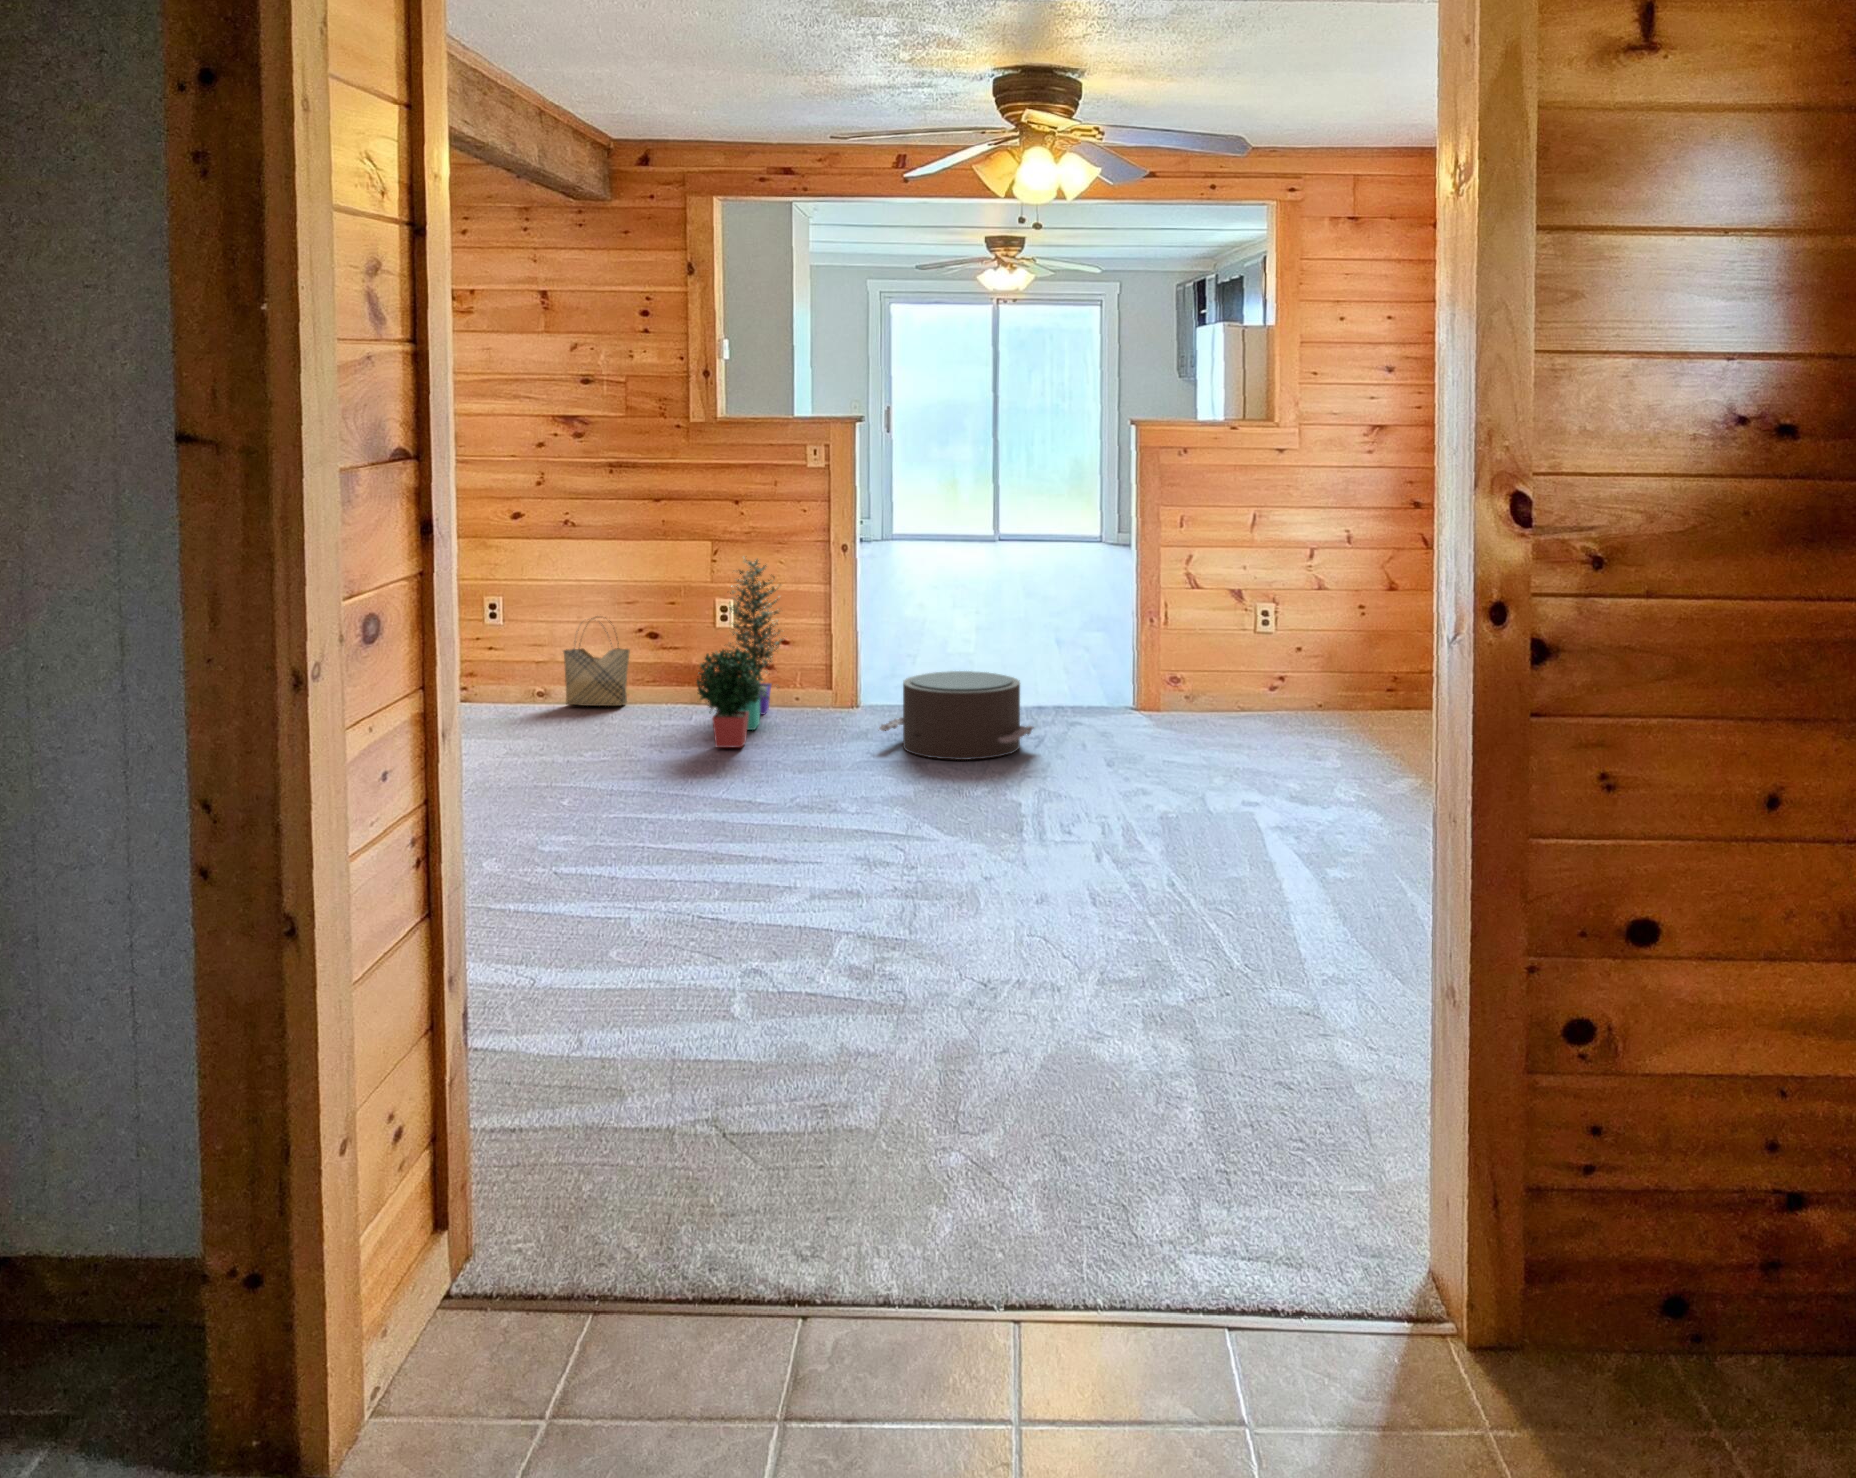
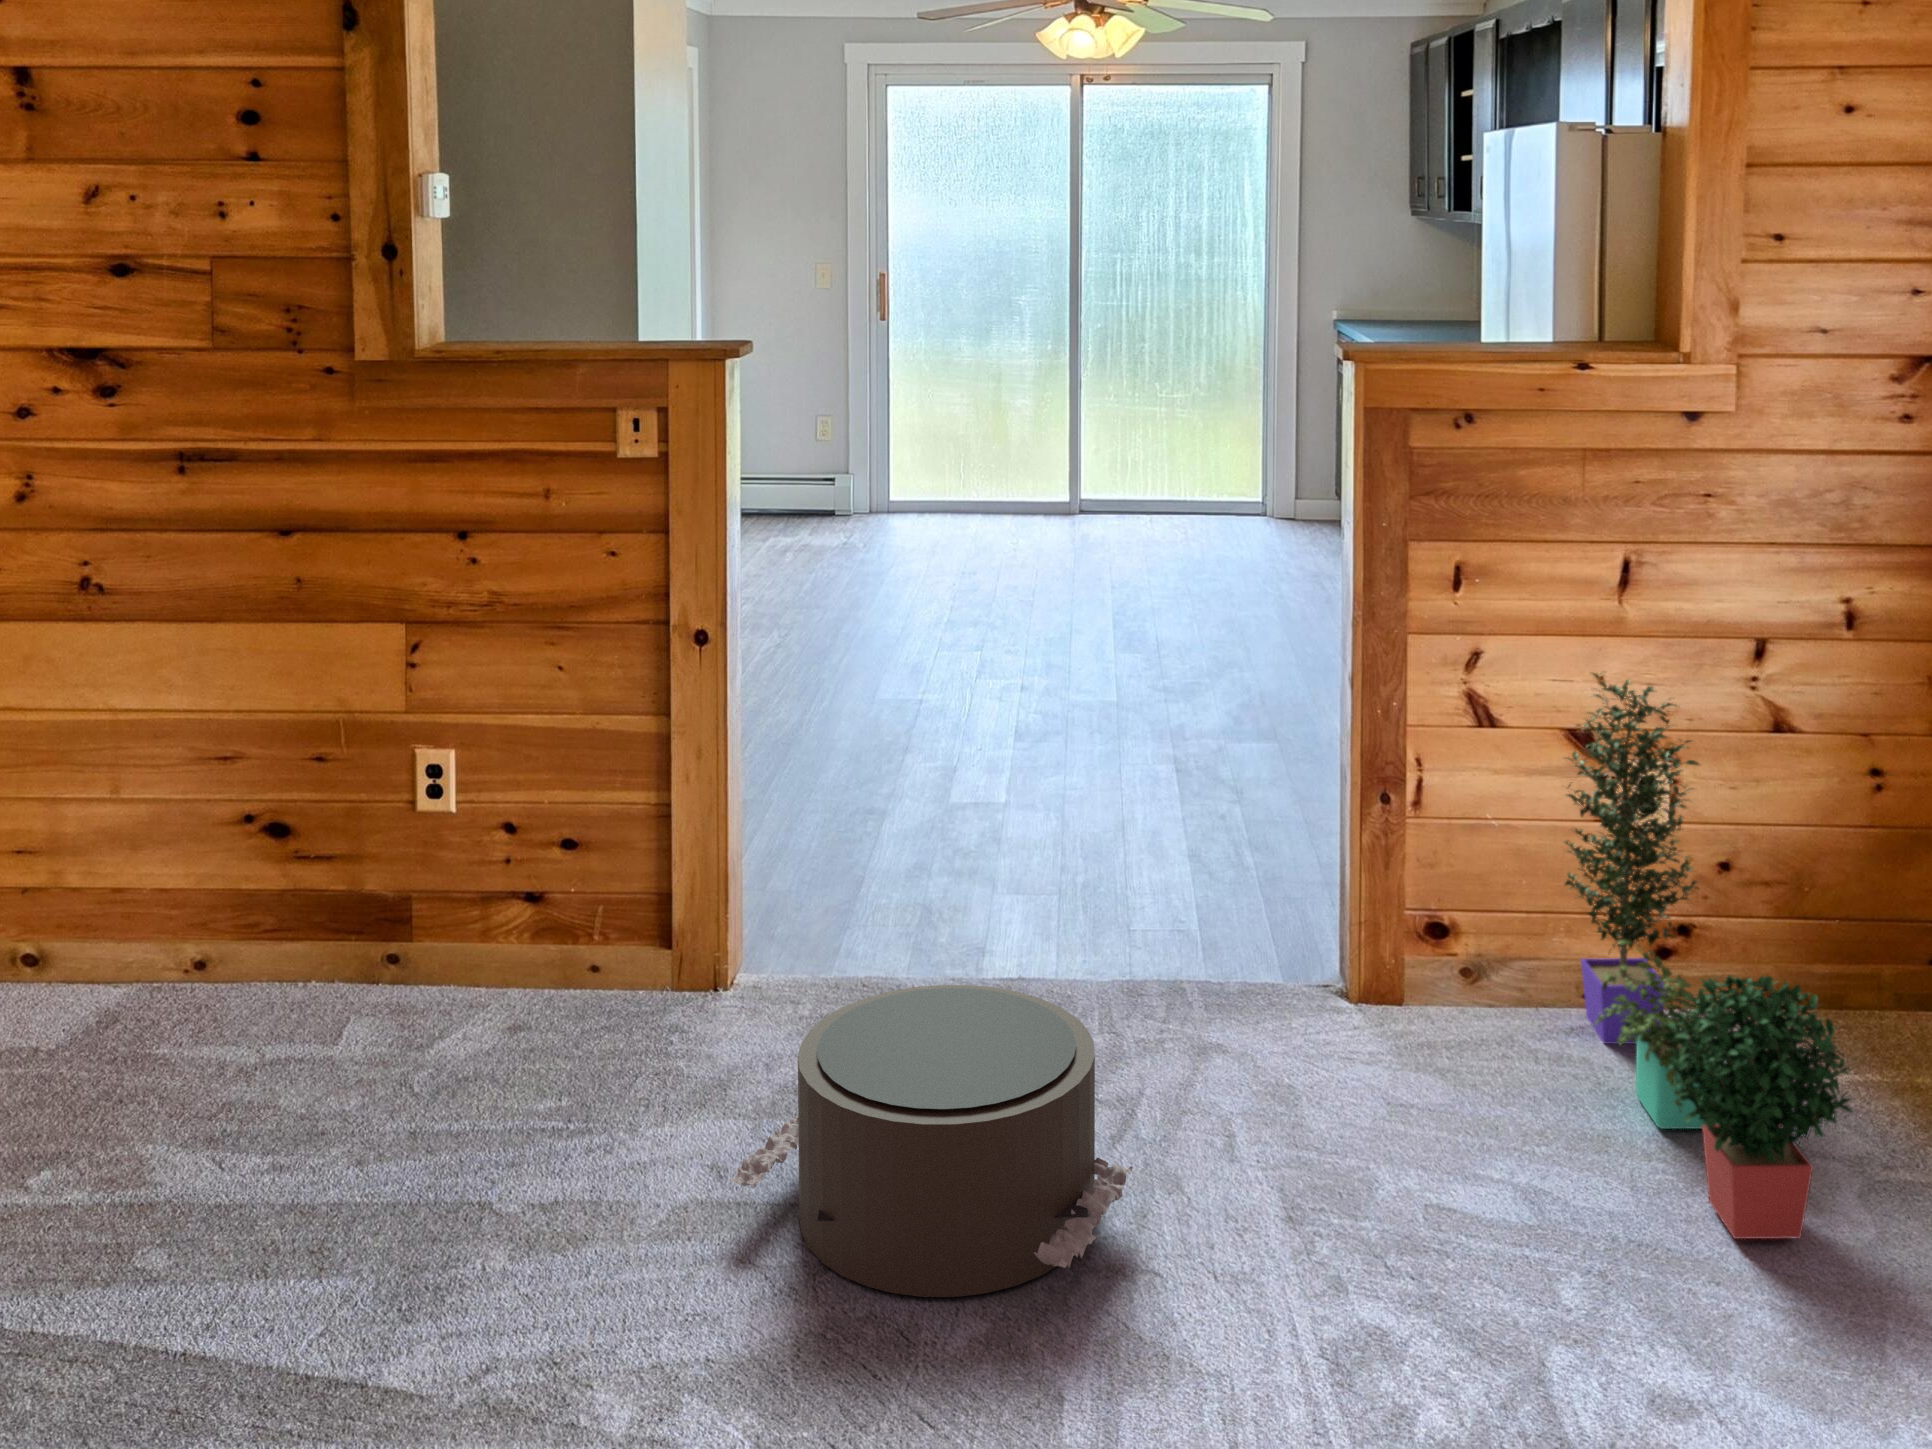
potted plant: present [697,559,783,747] -> present [1565,673,1853,1239]
woven basket: present [563,618,630,706] -> none [56,790,216,1005]

